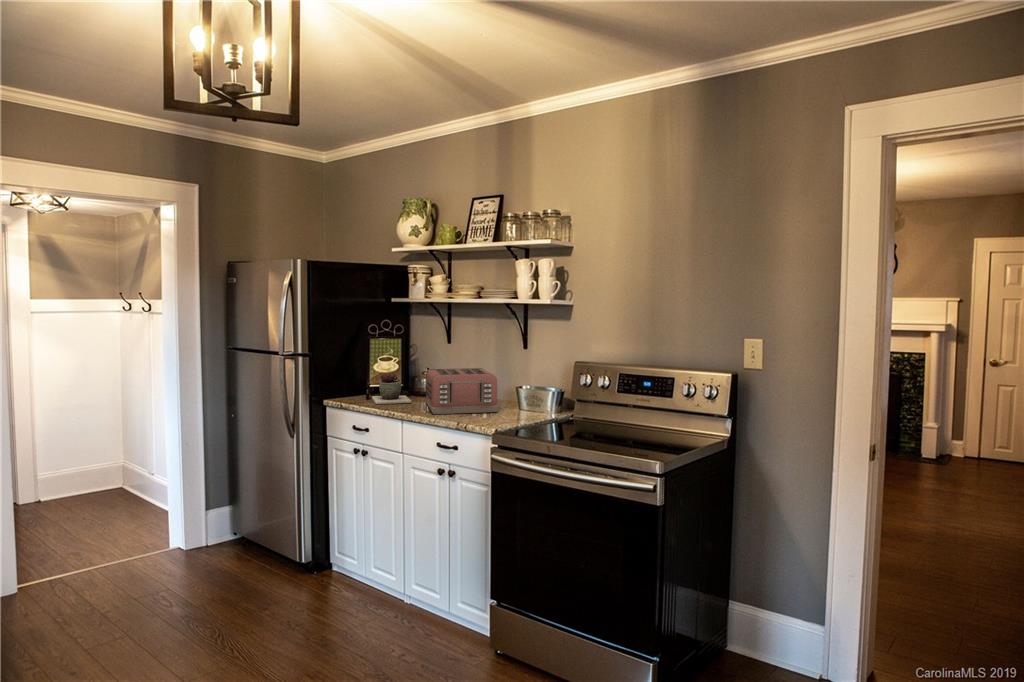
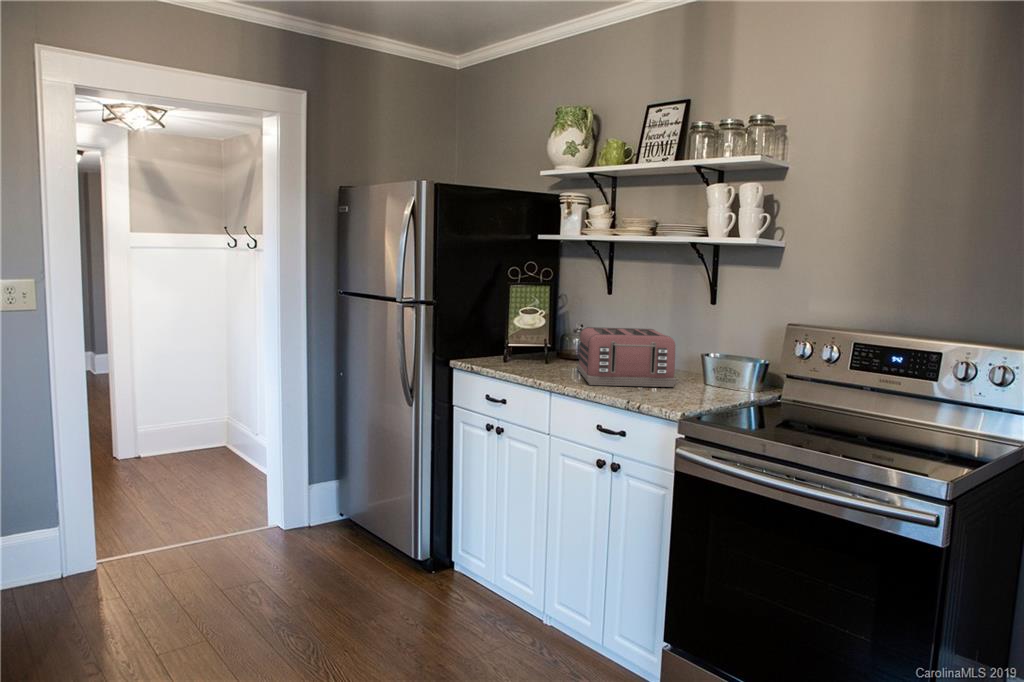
succulent plant: present [372,373,412,404] -> none [509,330,560,369]

